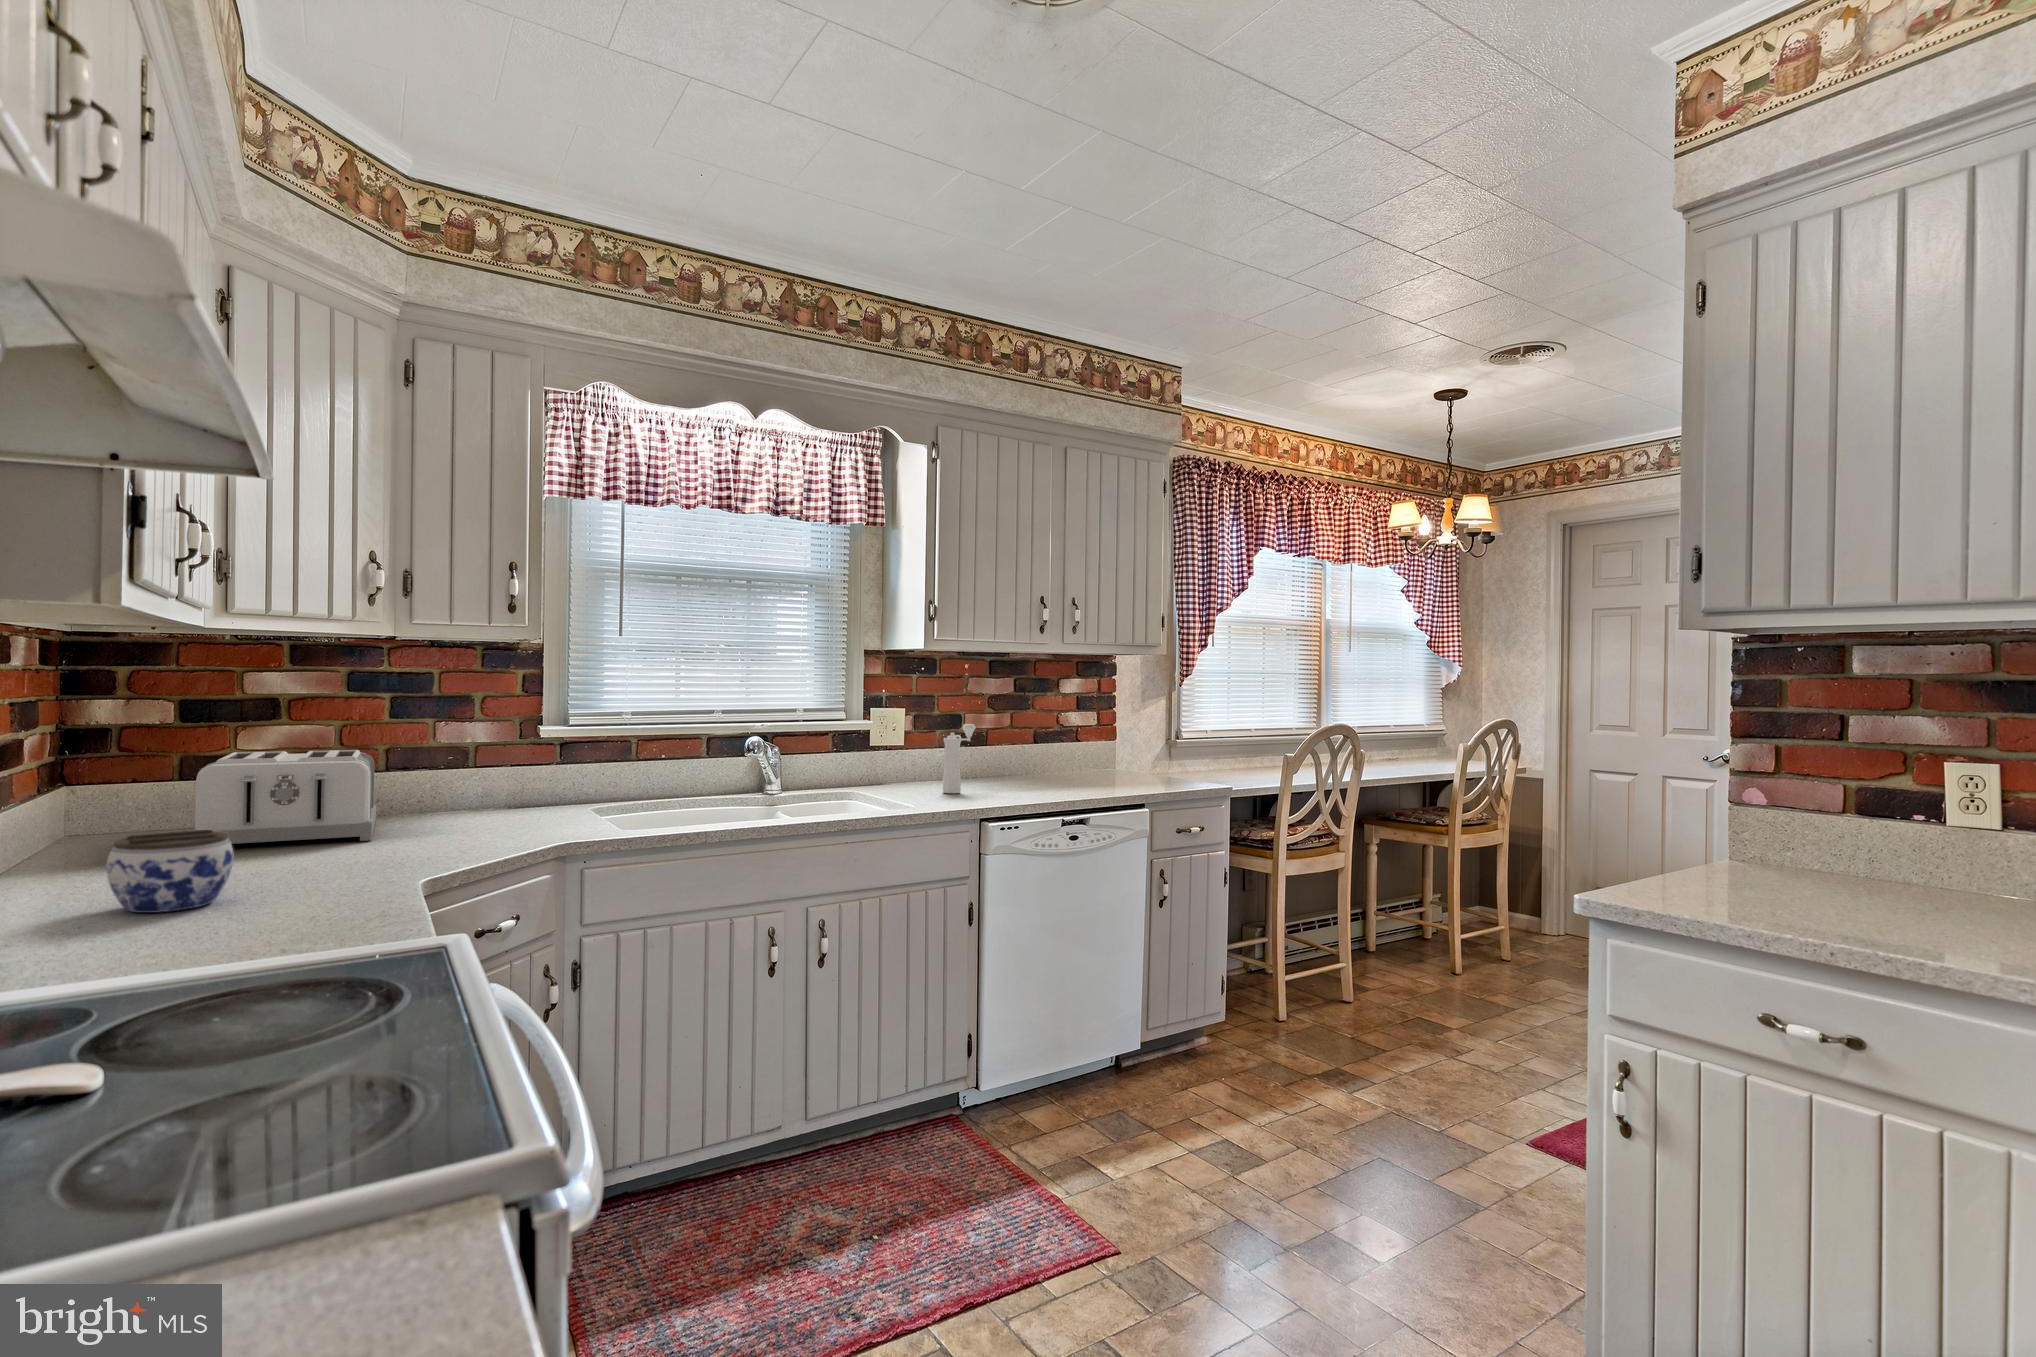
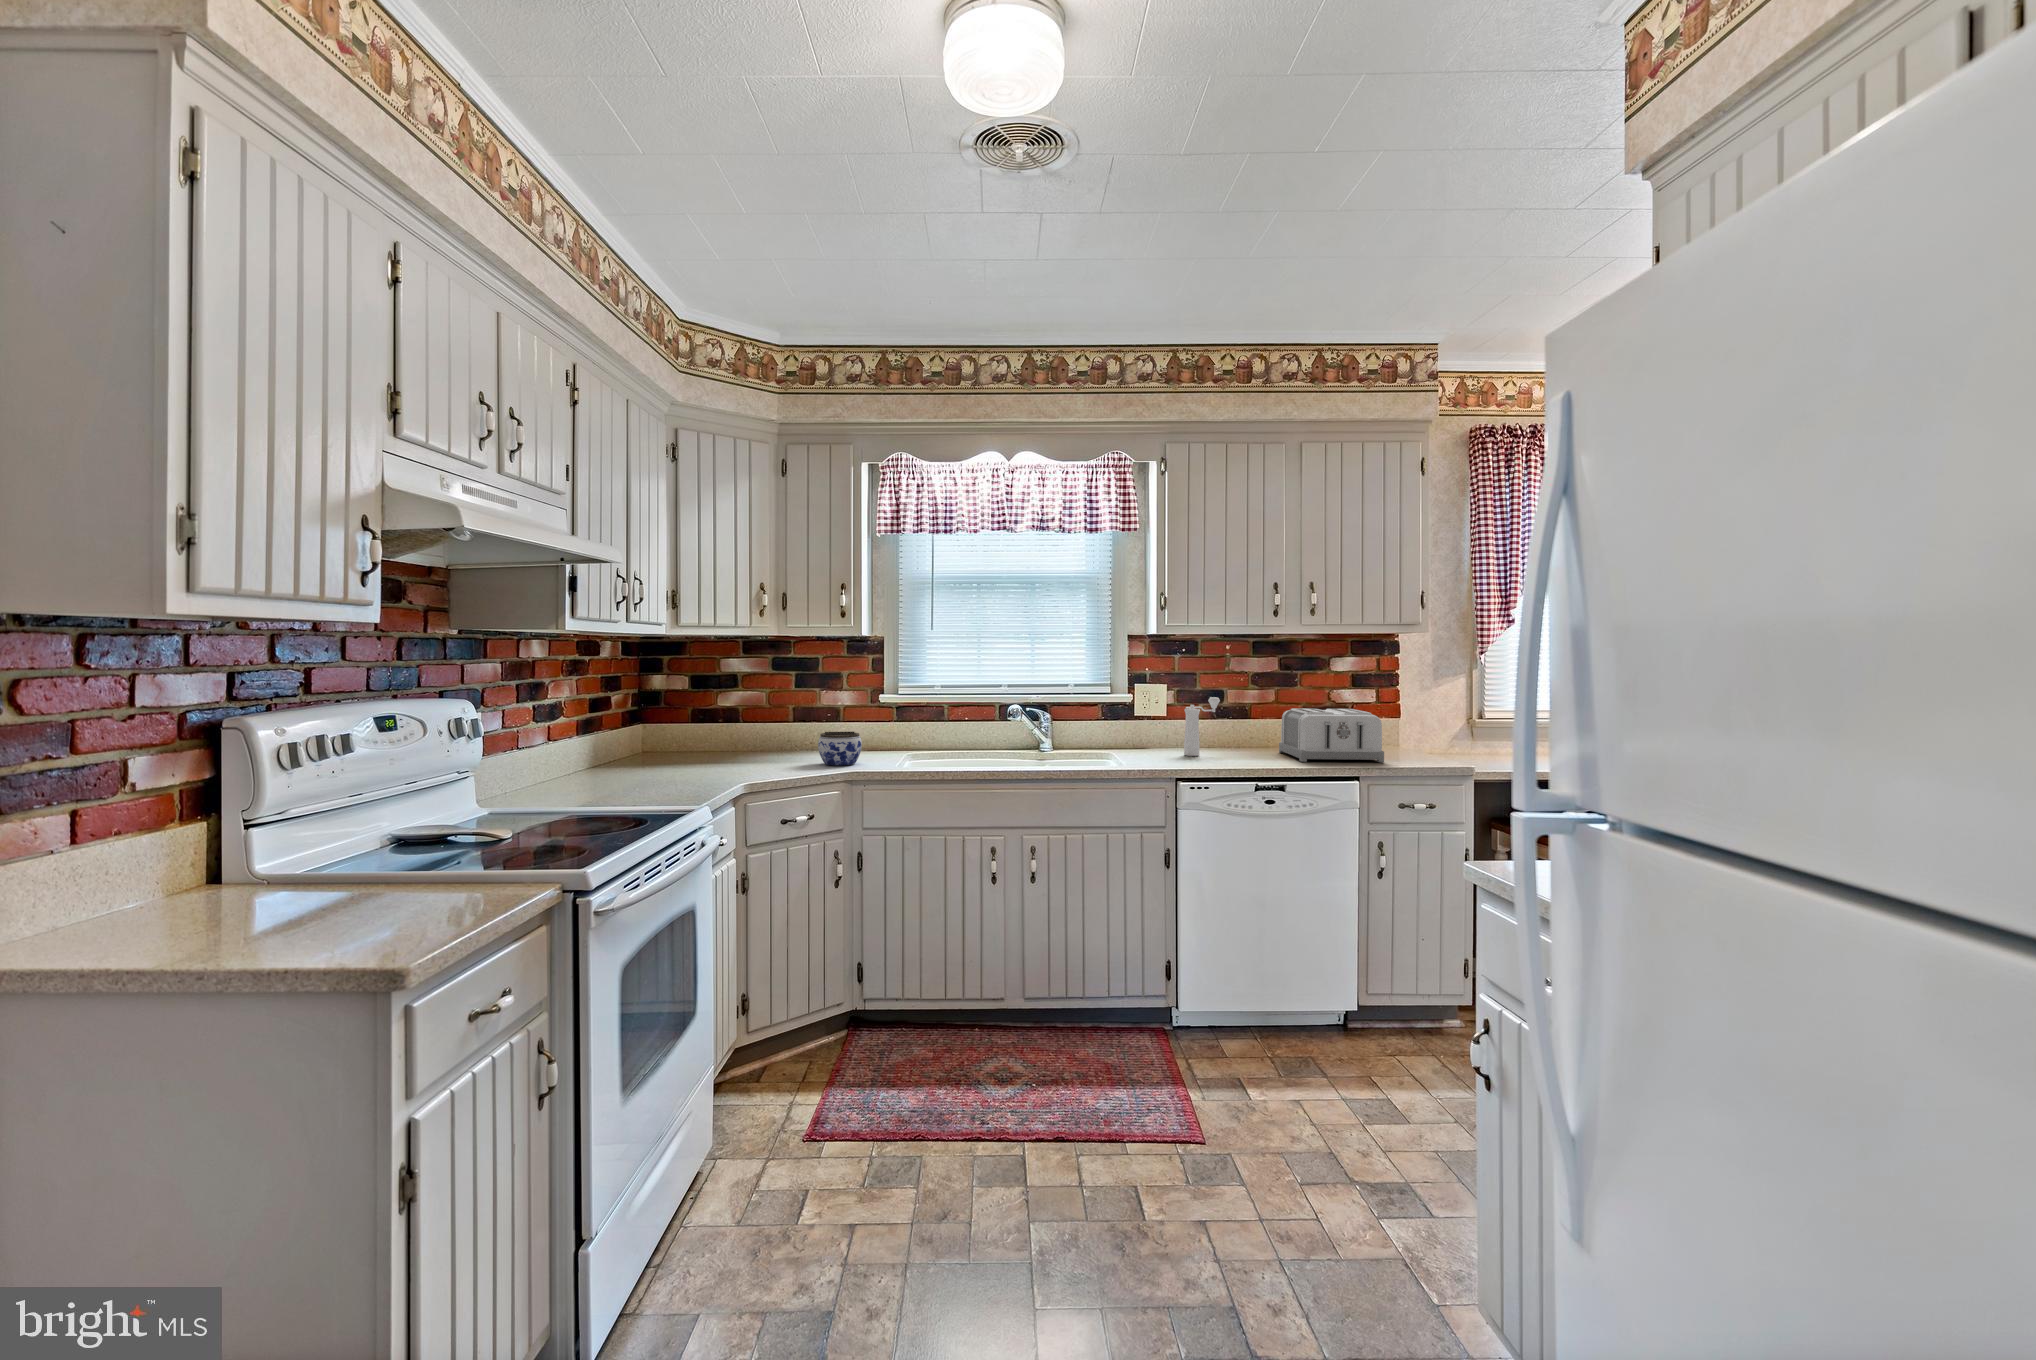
toaster: present [192,750,376,844] -> present [1279,708,1384,762]
jar: present [107,830,234,913] -> present [818,732,862,766]

